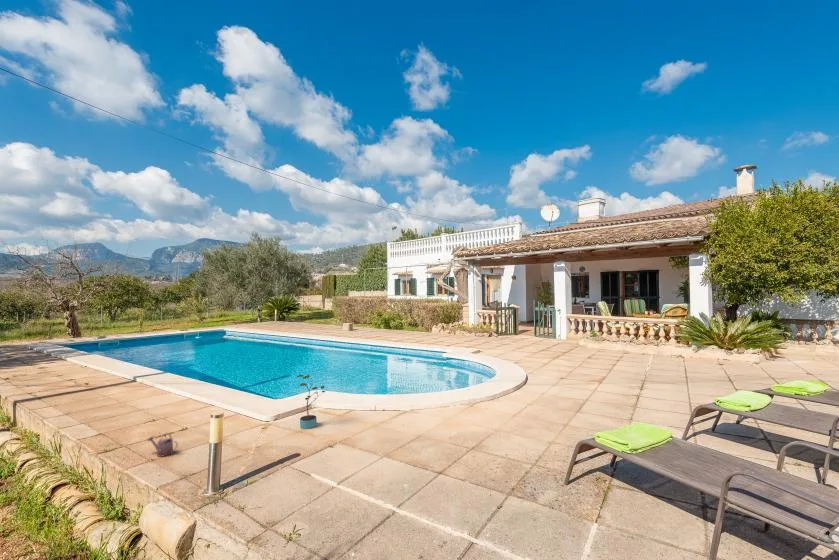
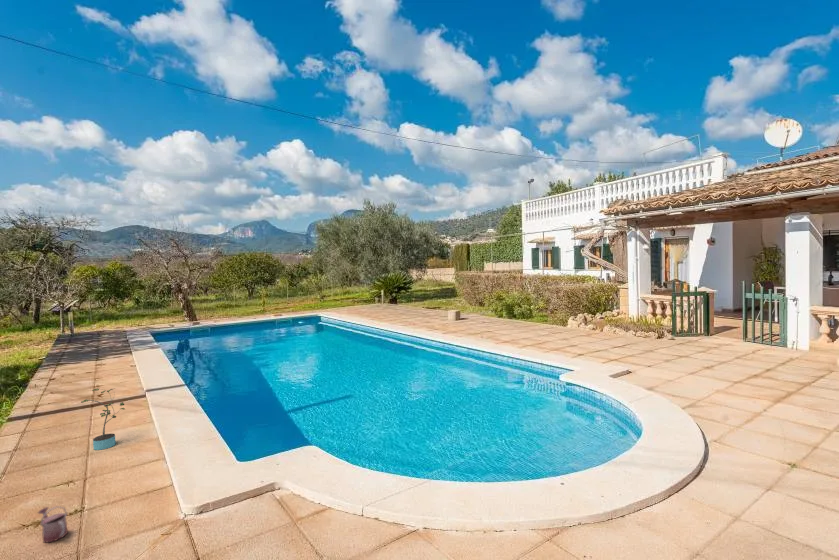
potted plant: present [297,375,325,429] -> present [81,389,125,450]

